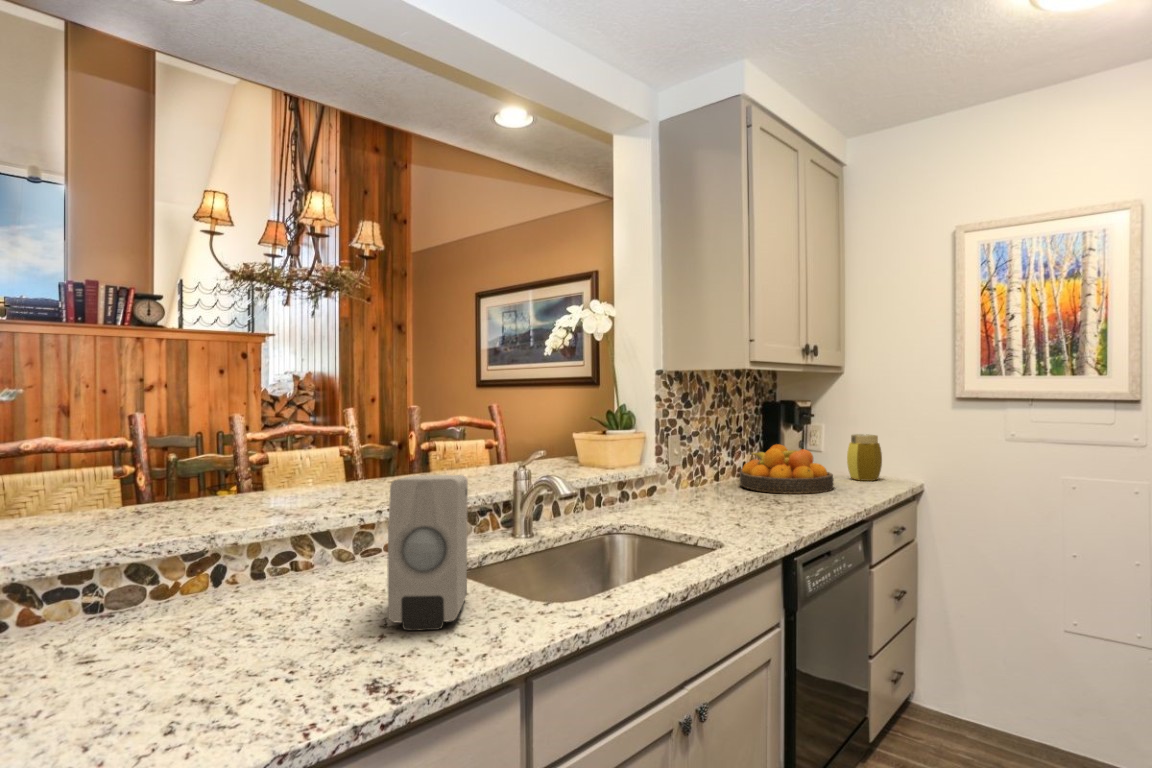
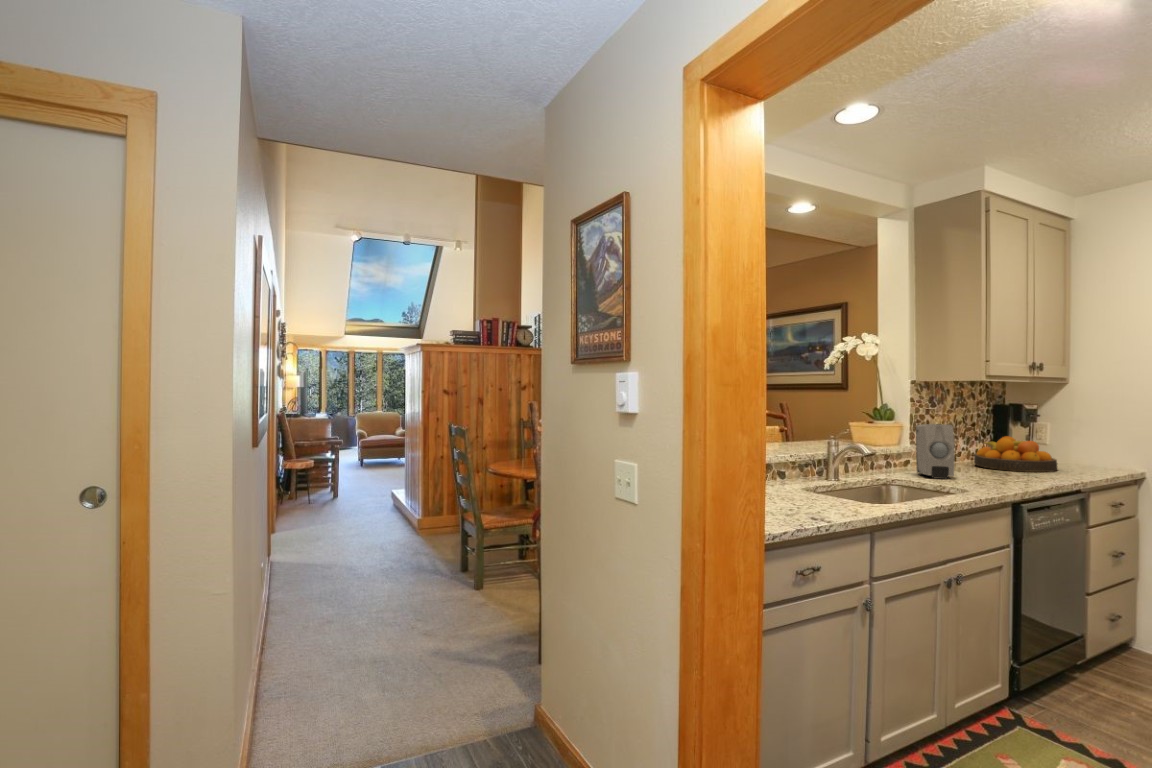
jar: present [847,434,882,481] -> none [1070,432,1103,468]
soap dispenser: present [388,475,468,630] -> present [916,424,955,479]

